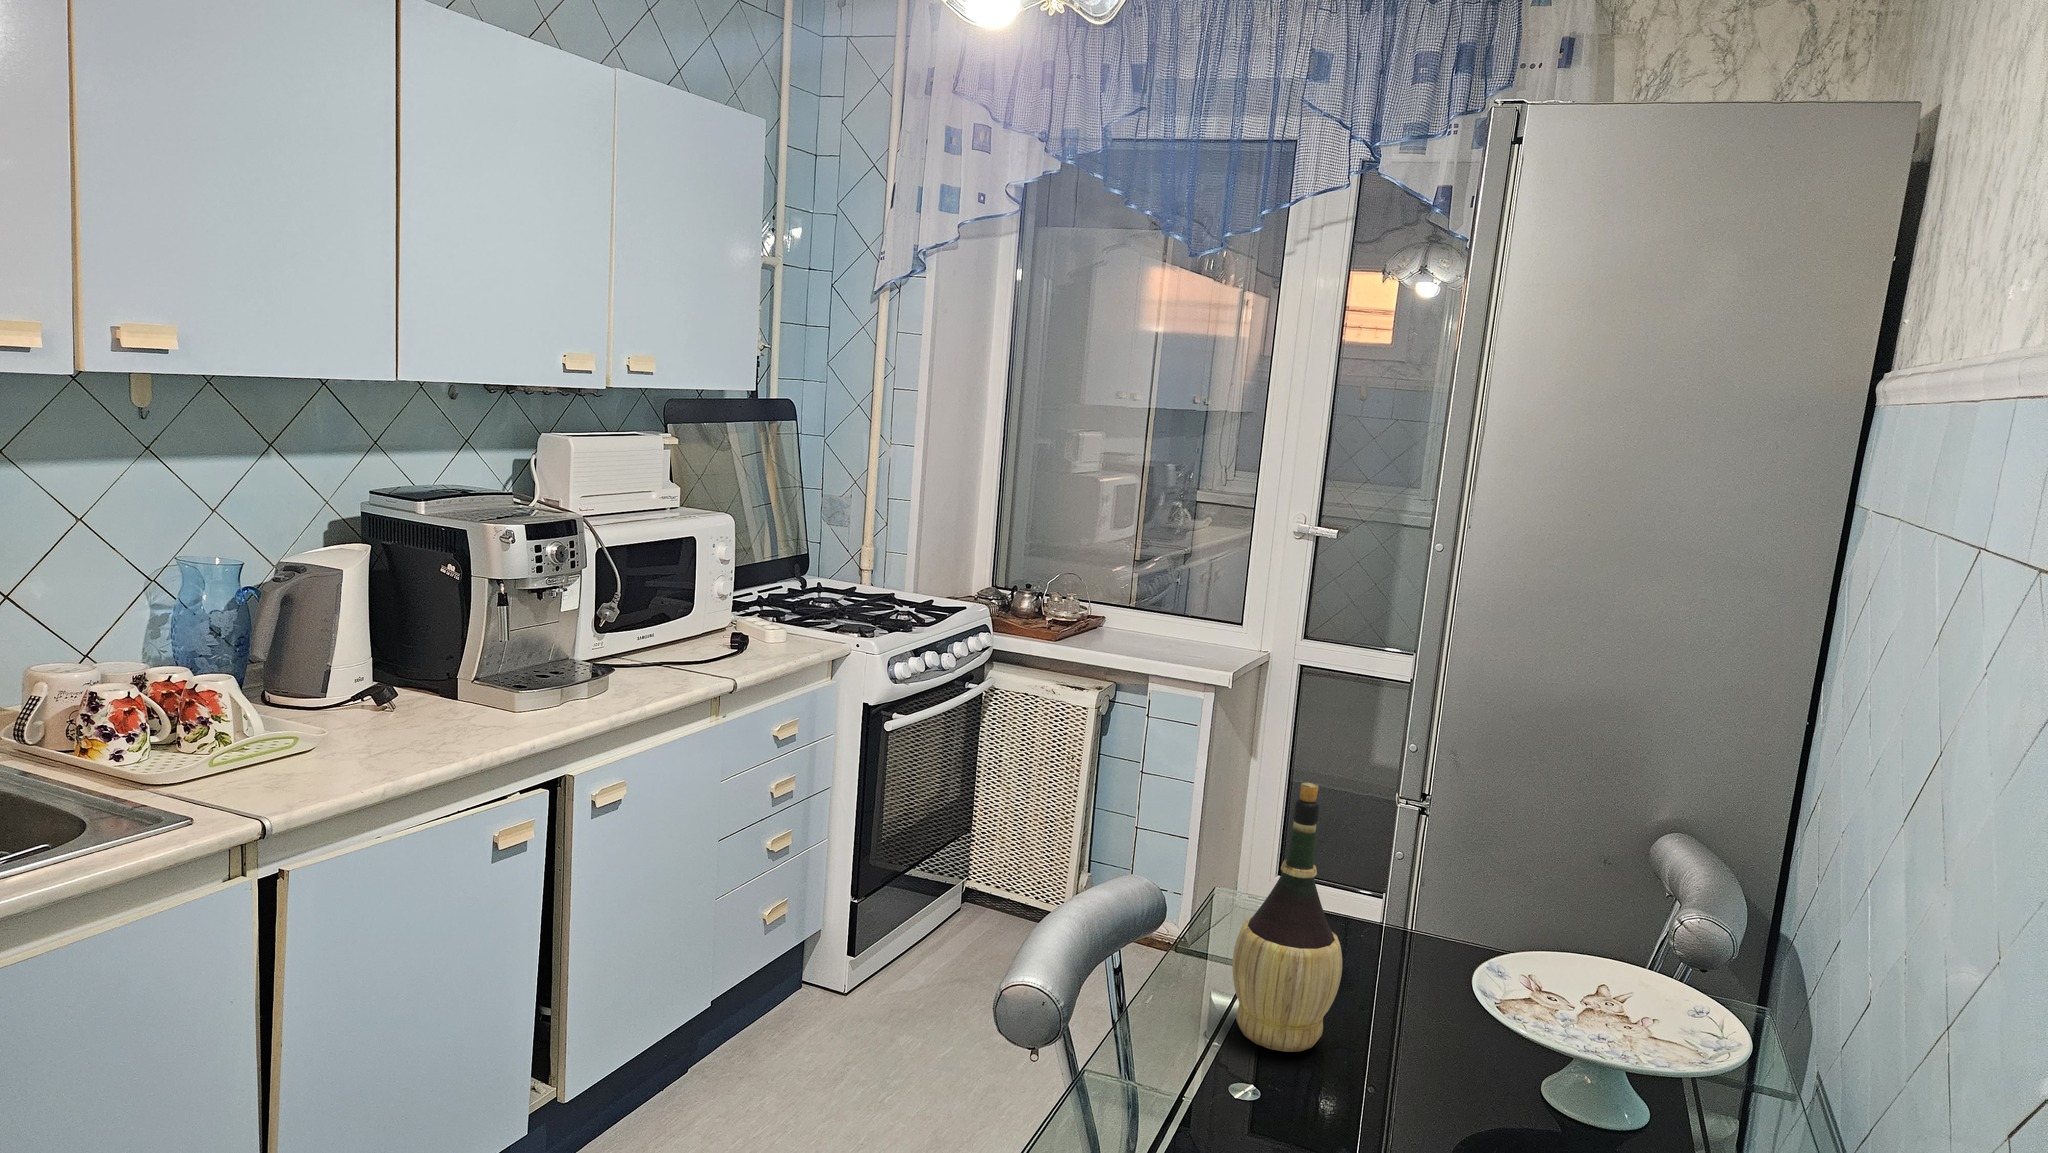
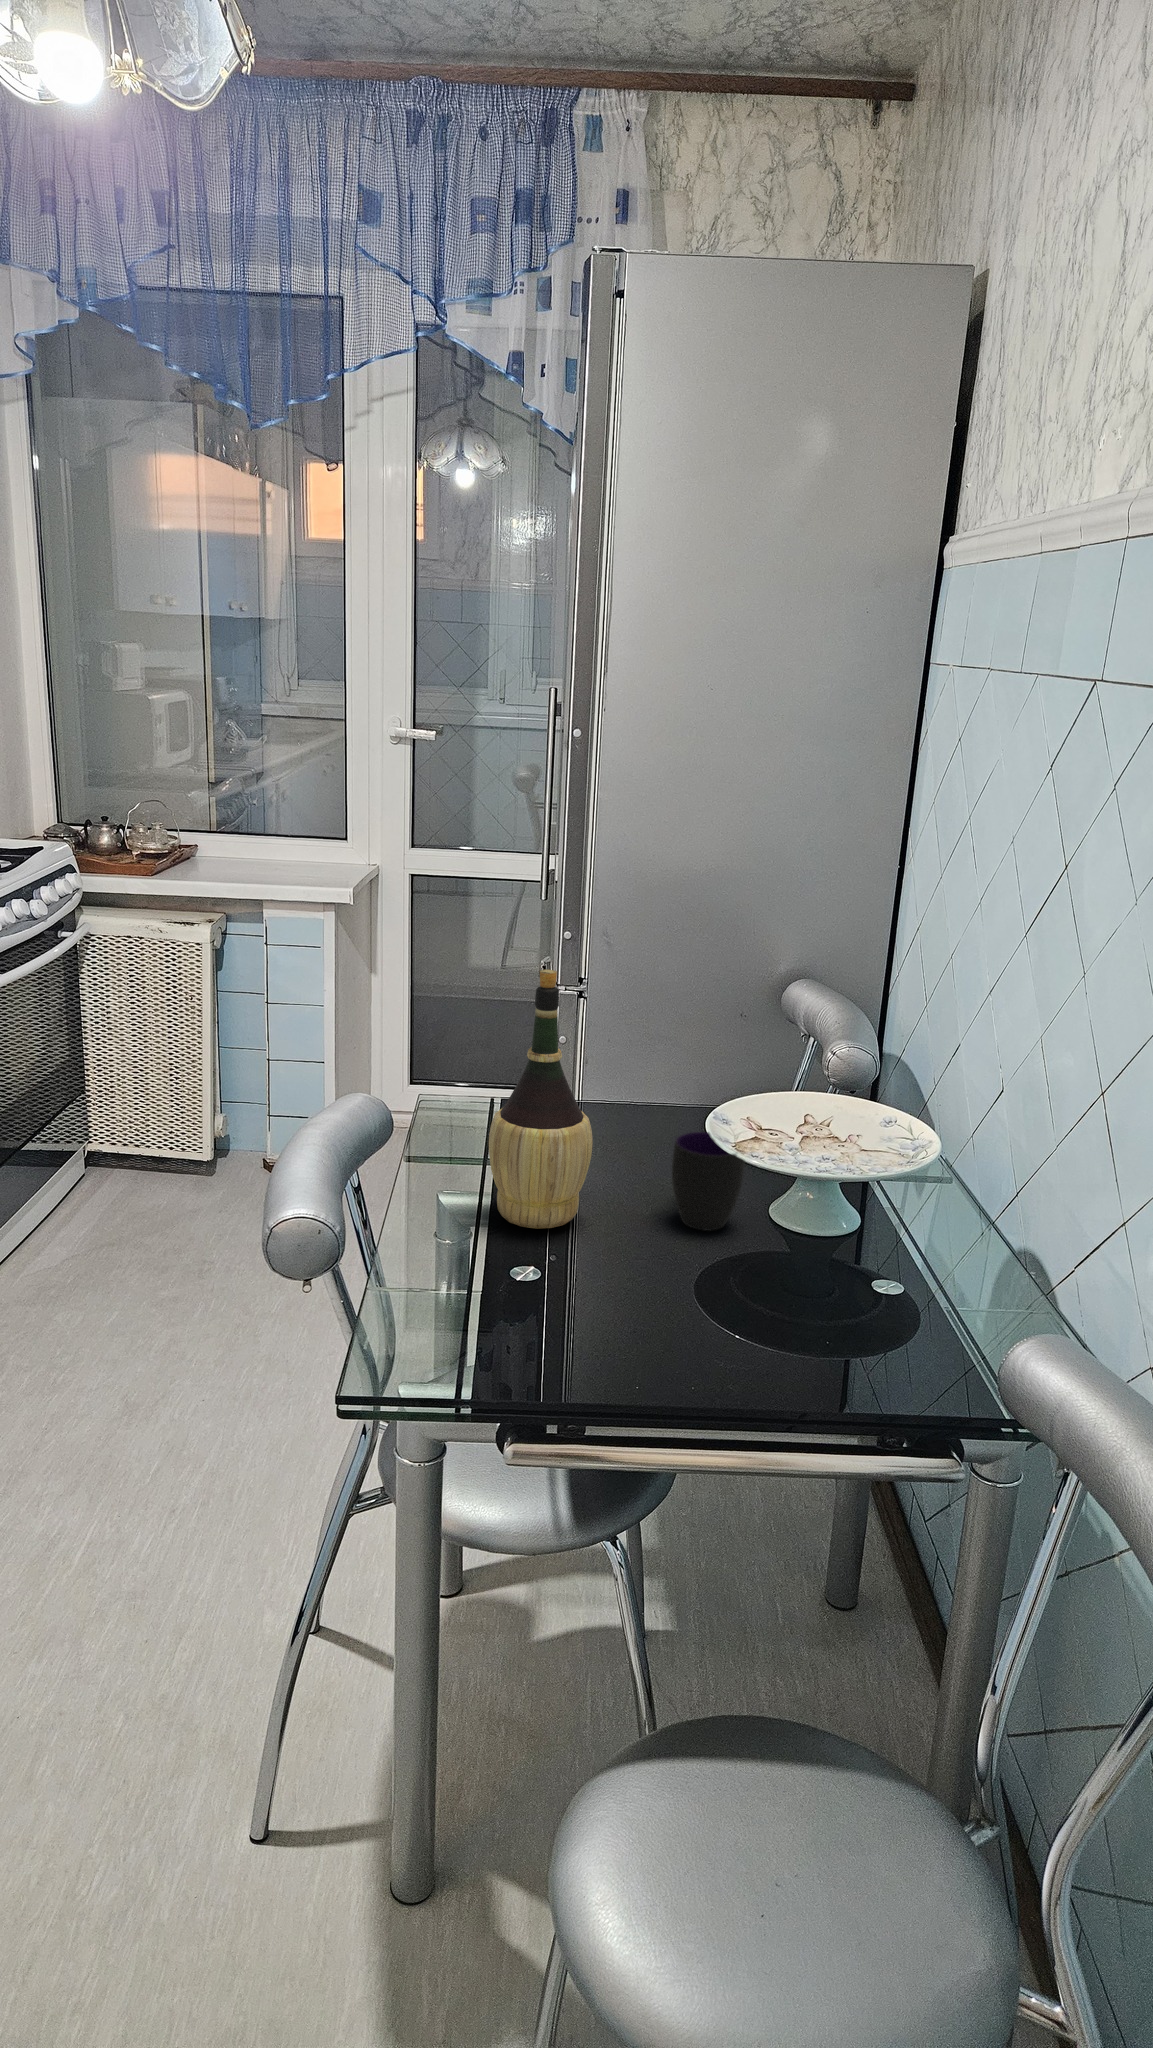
cup: none [1428,981,1512,1094] -> present [672,1132,745,1231]

